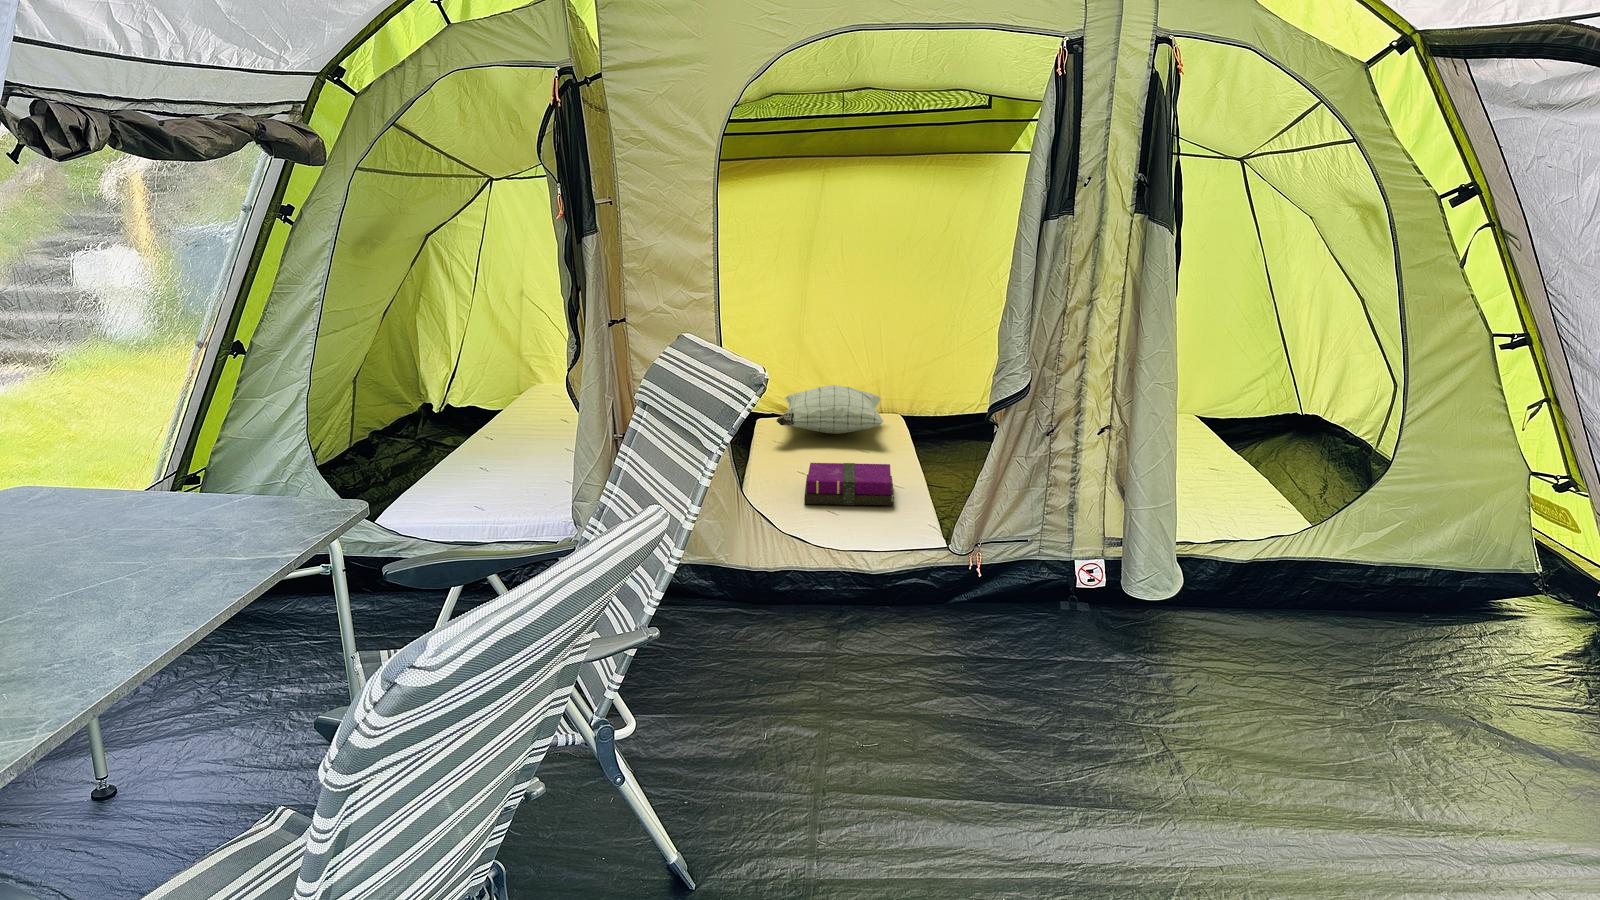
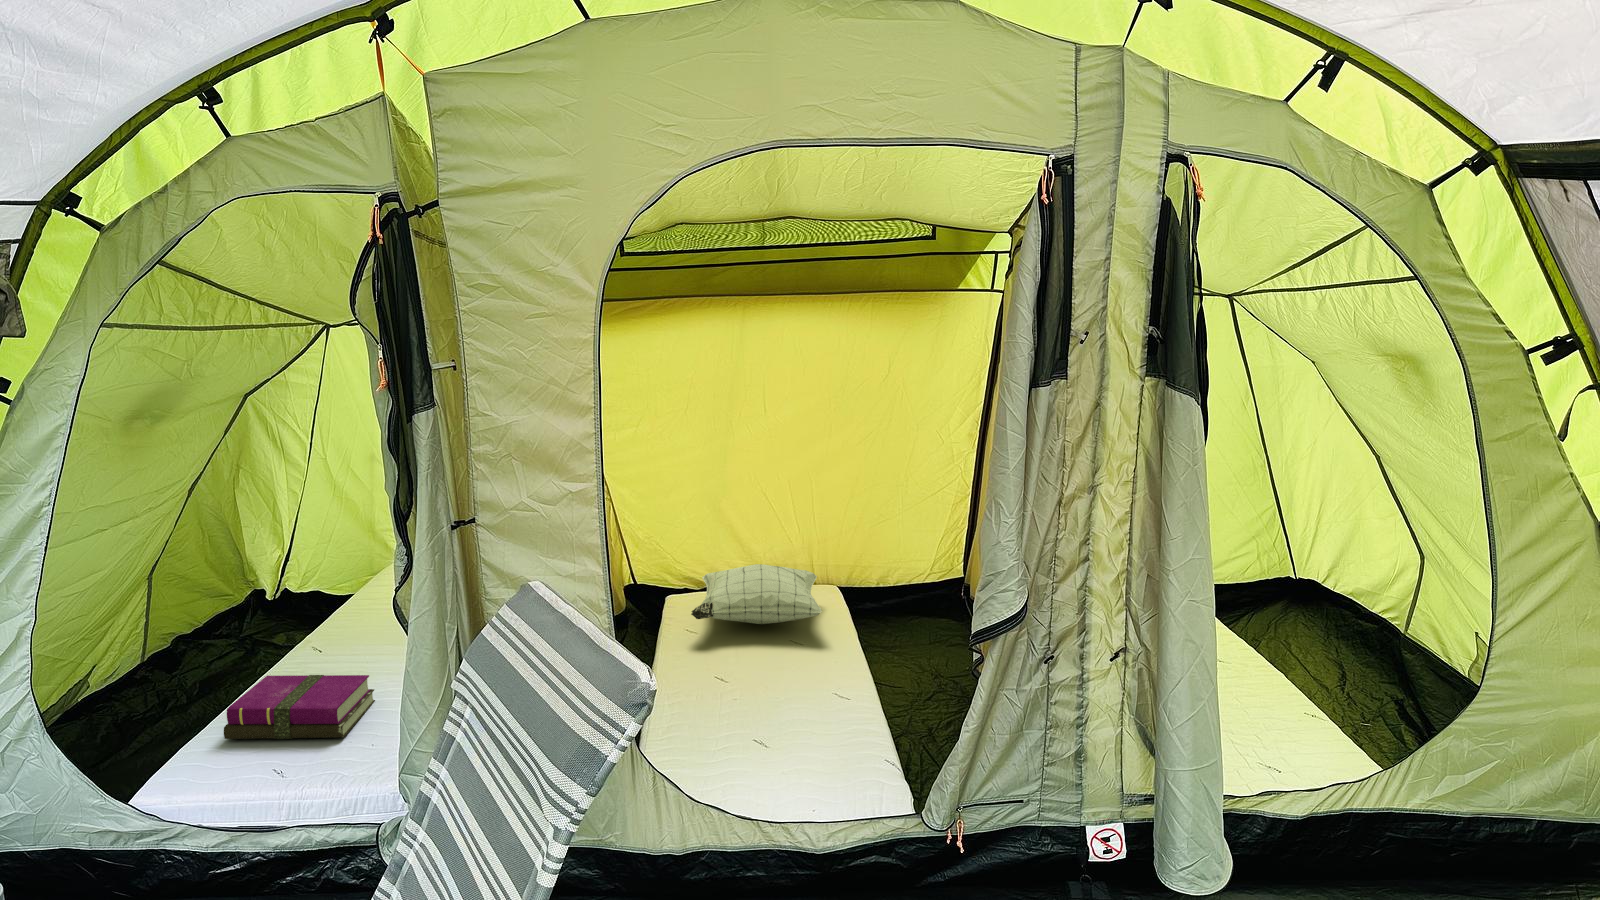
notebook: present [804,463,894,505] -> present [224,675,375,739]

